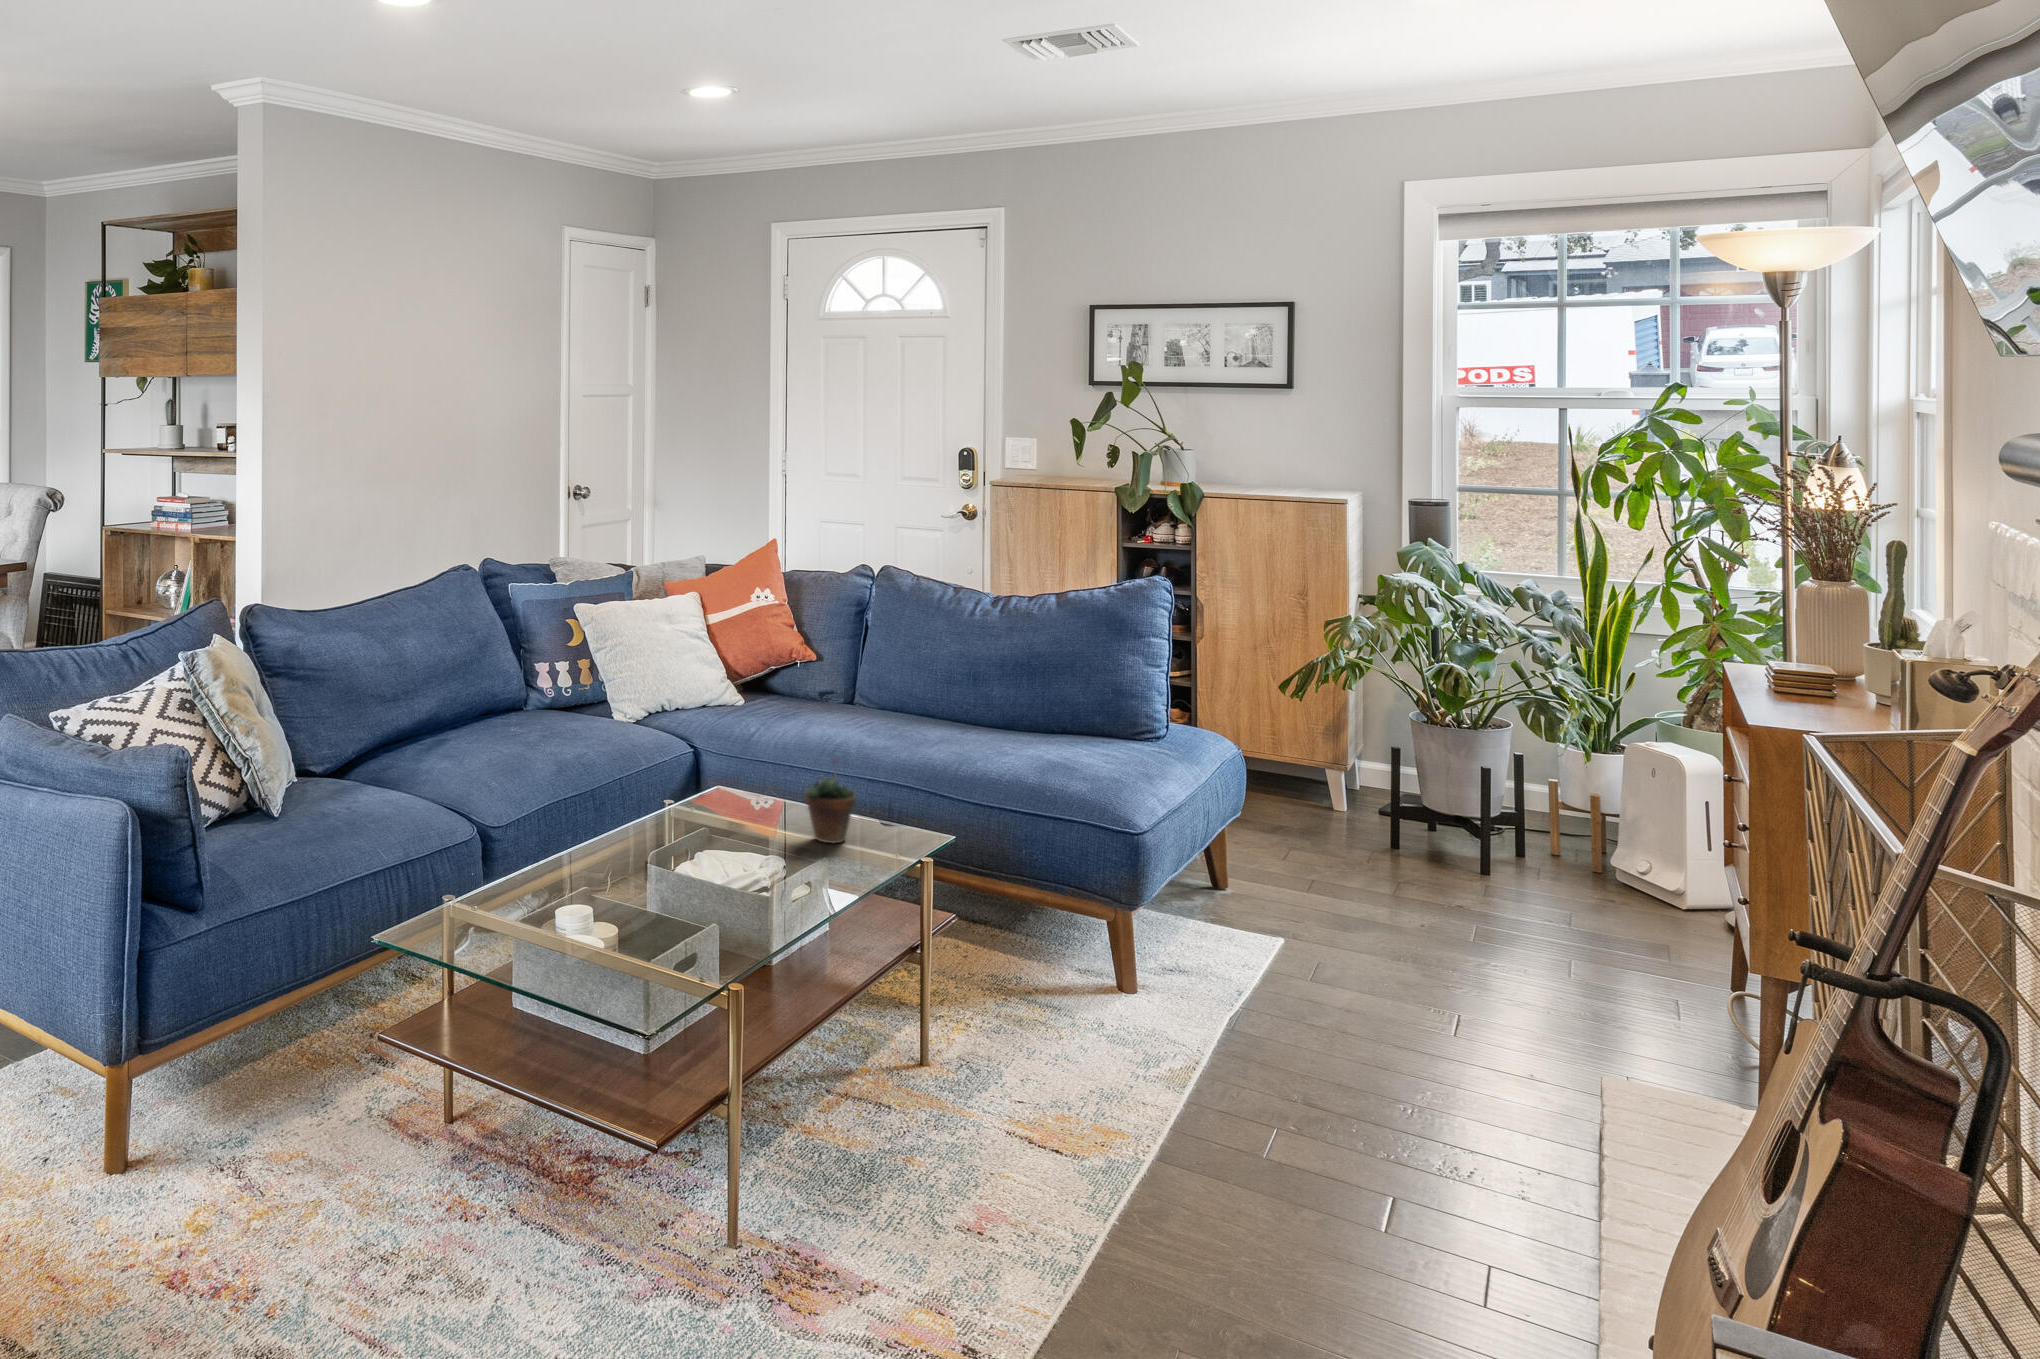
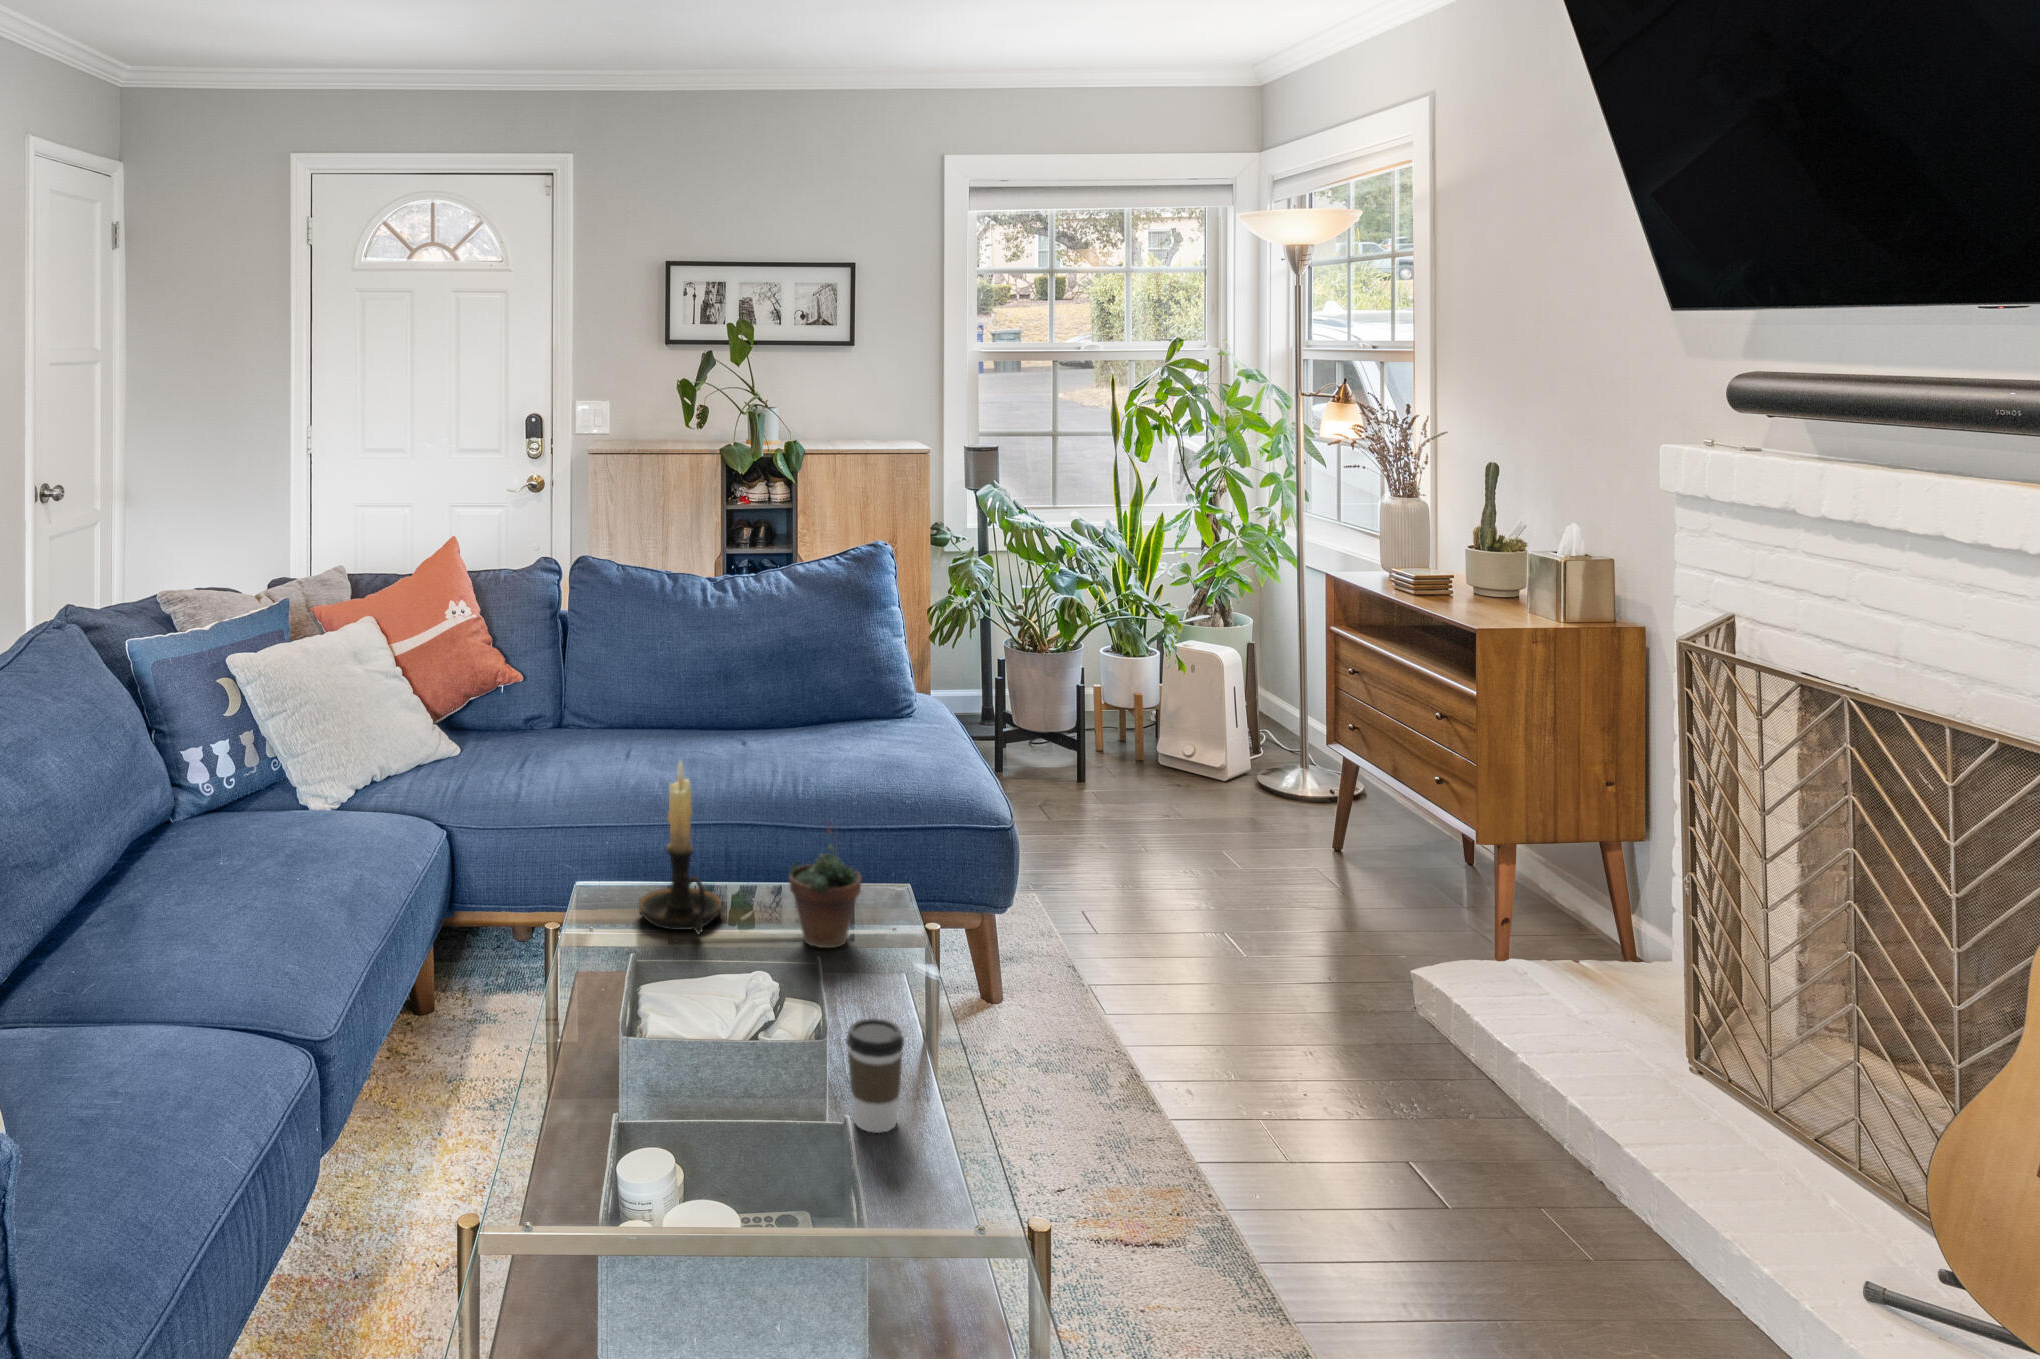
candle holder: none [734,700,793,820] -> present [639,762,722,934]
coffee cup: none [697,851,734,919] -> present [846,1018,904,1133]

